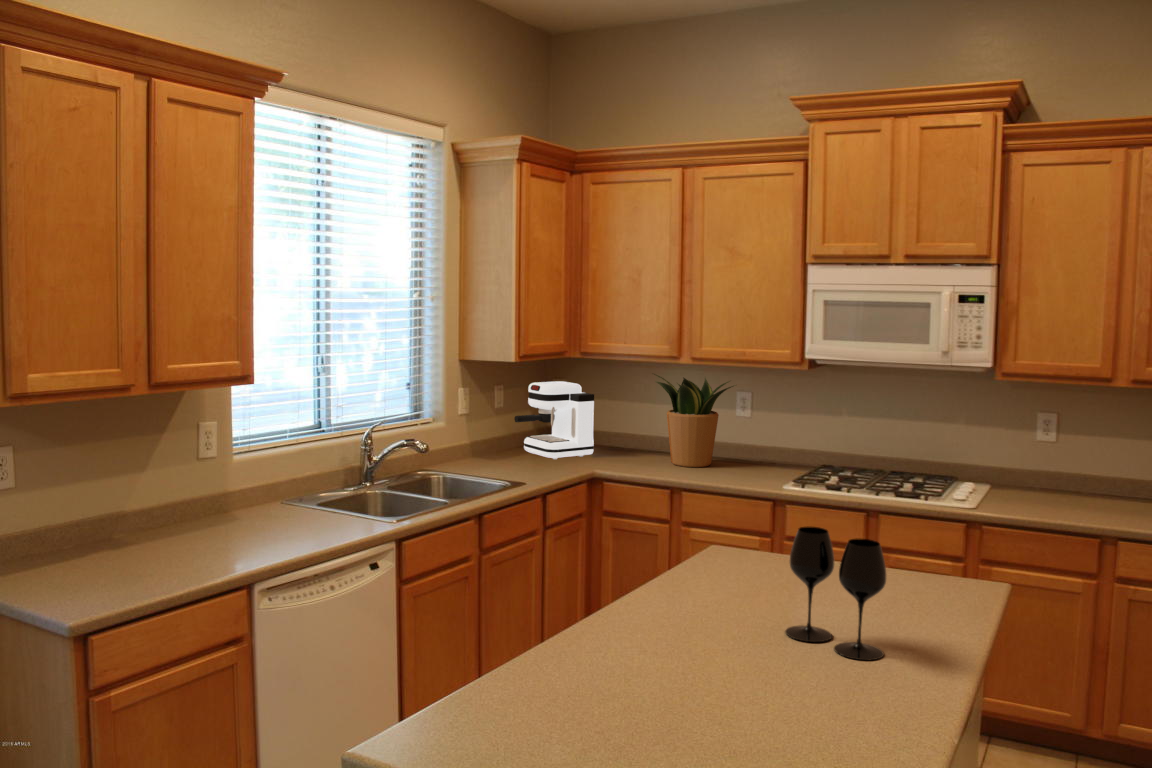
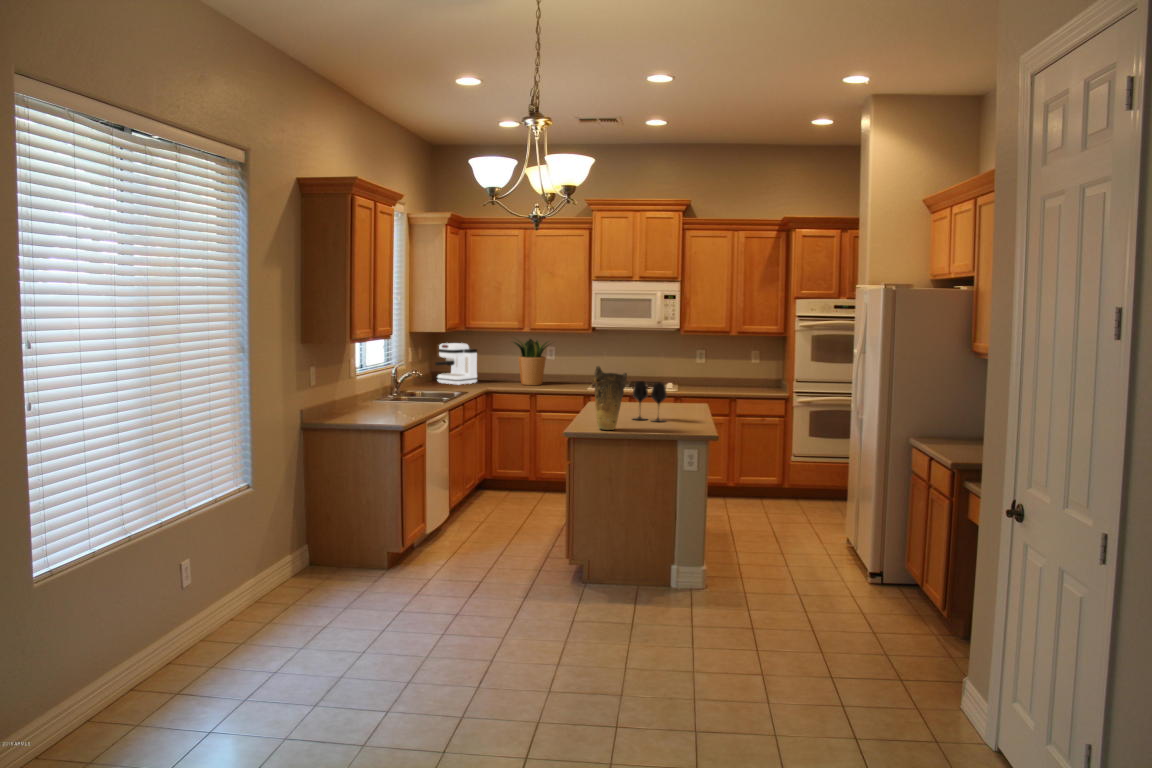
vase: none [615,496,734,702] -> present [594,366,627,430]

